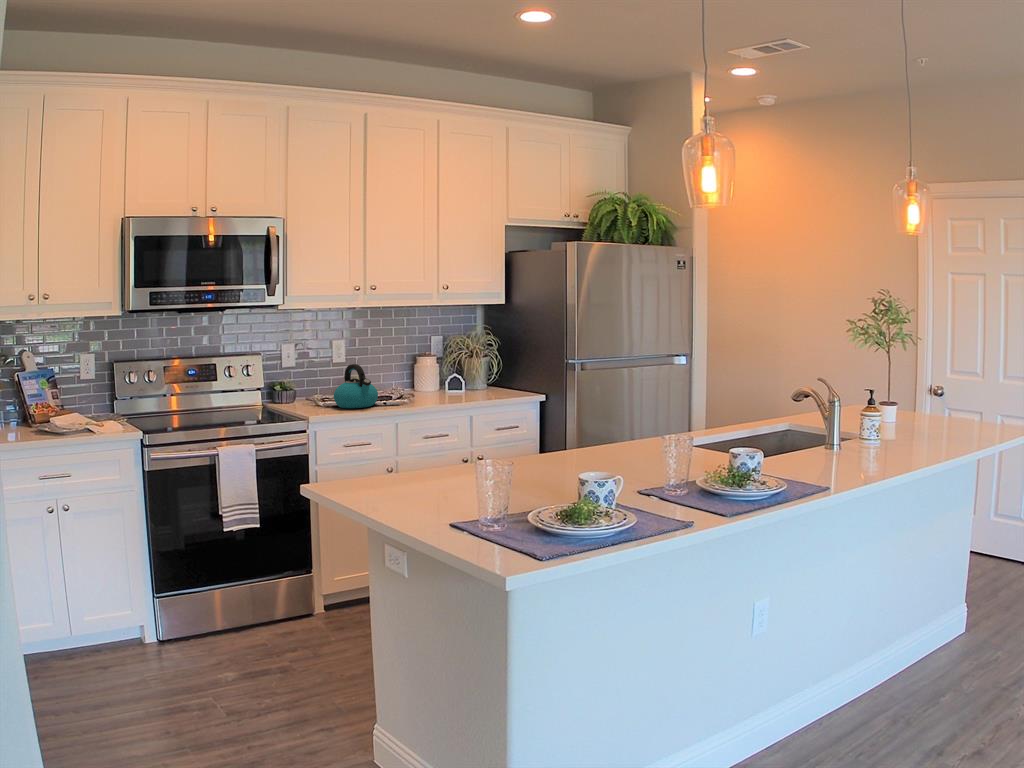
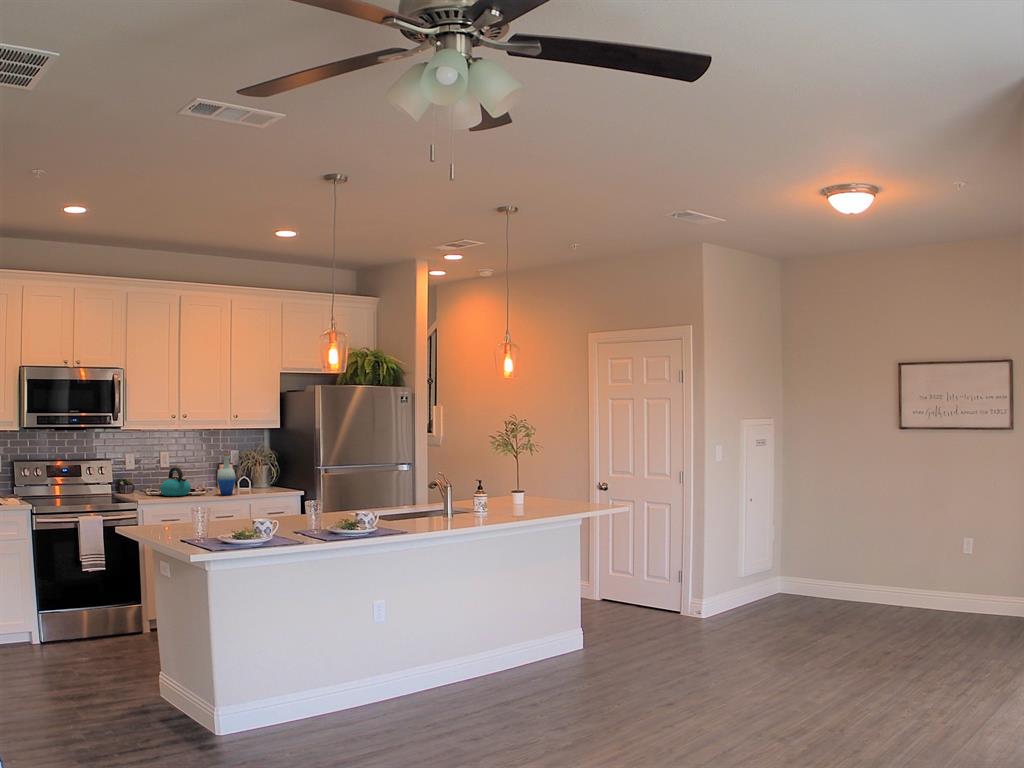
bottle: none [416,341,444,405] -> present [217,453,236,495]

